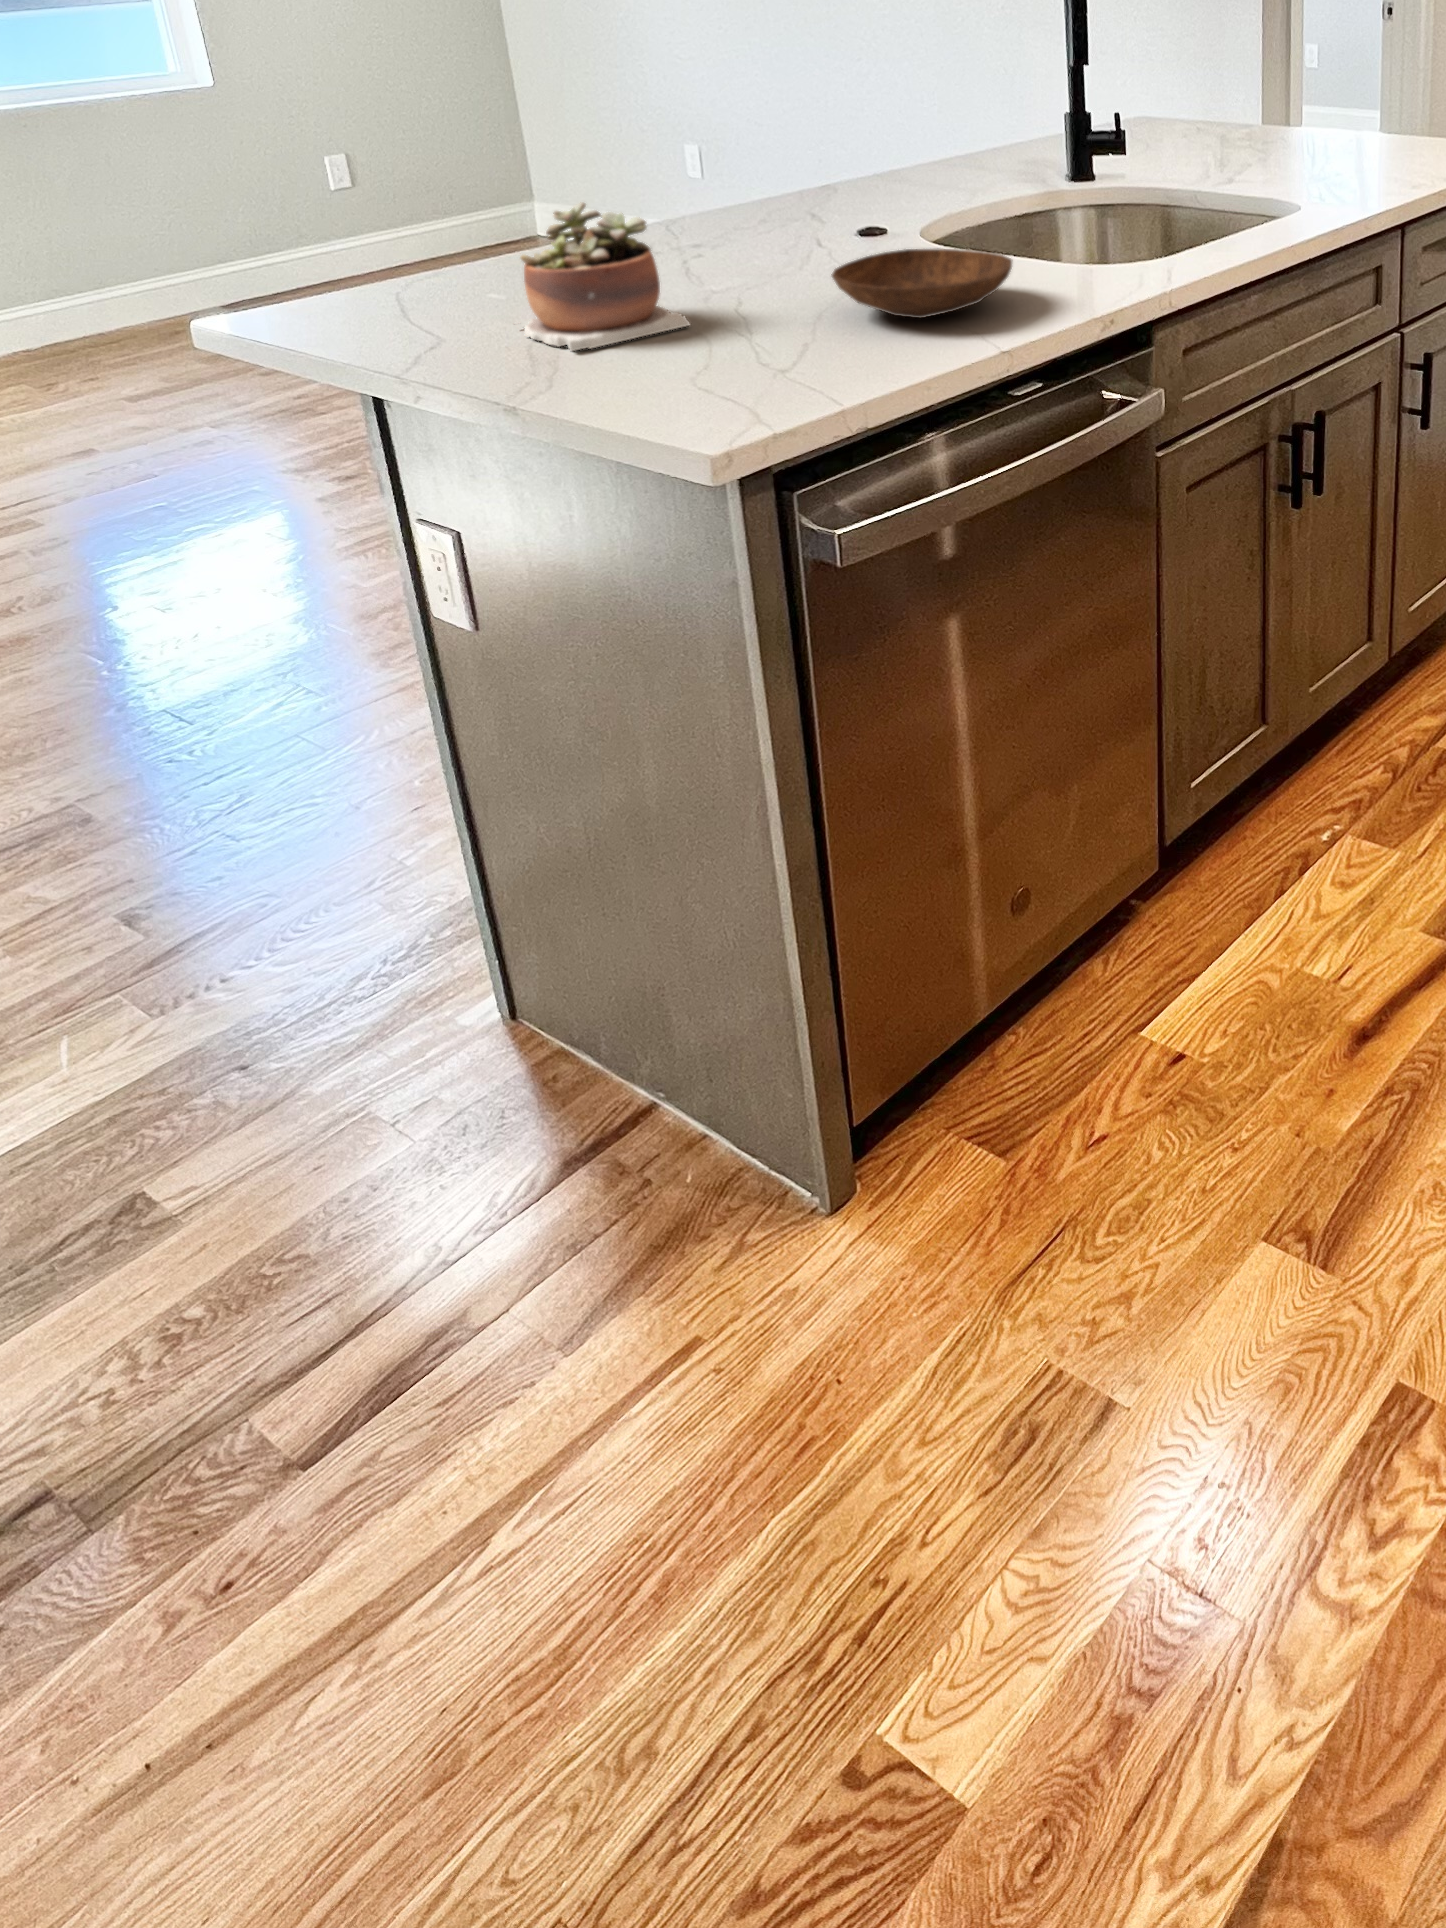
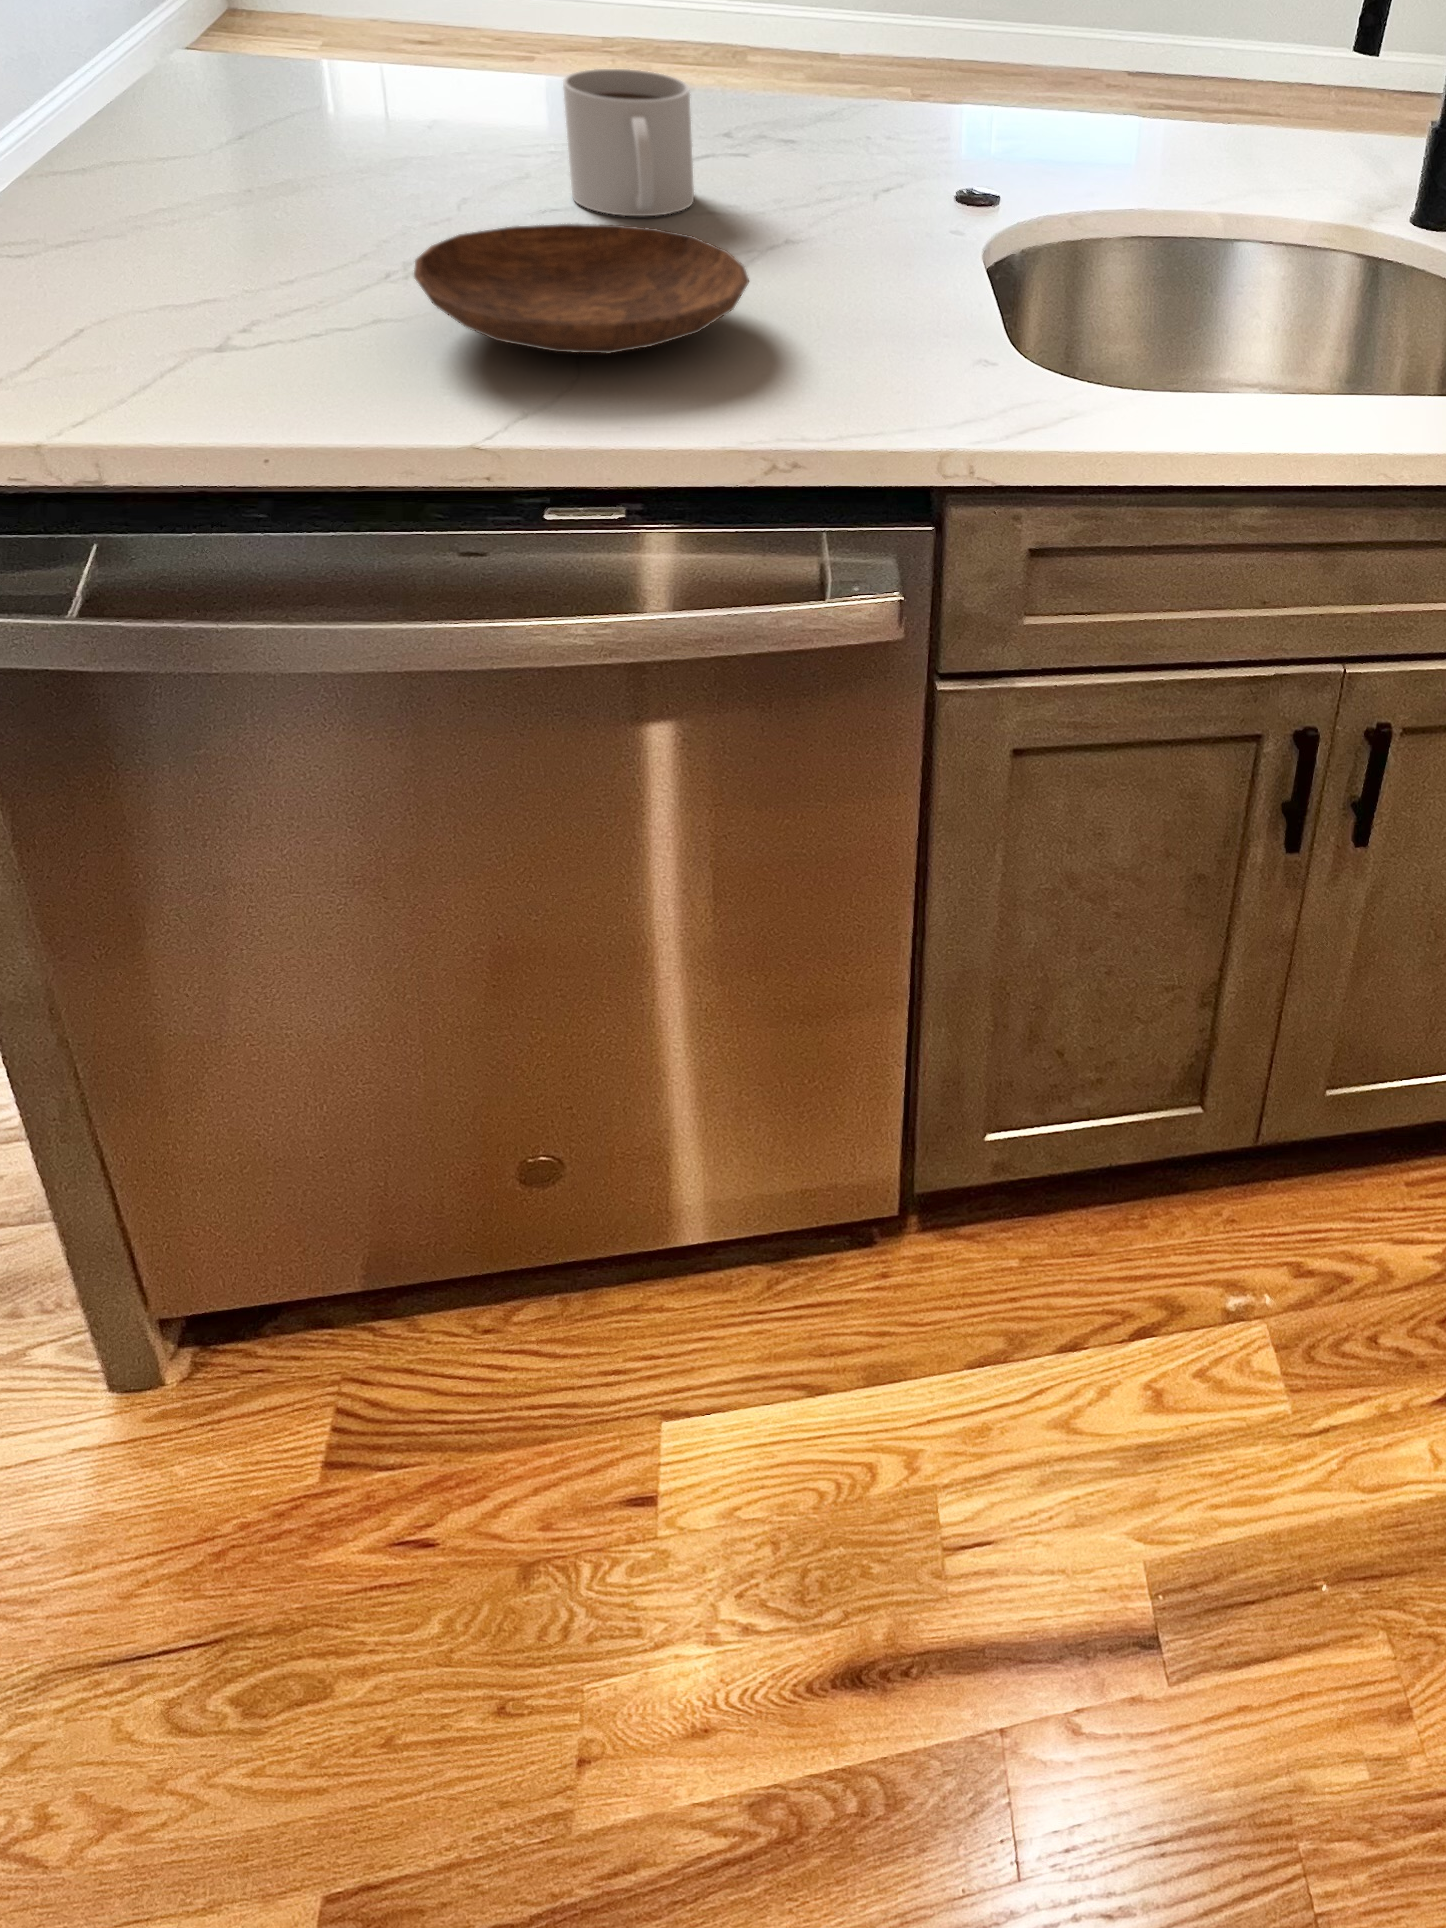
mug: none [704,186,816,283] -> present [563,69,694,216]
succulent plant: present [521,202,690,351] -> none [121,26,400,236]

